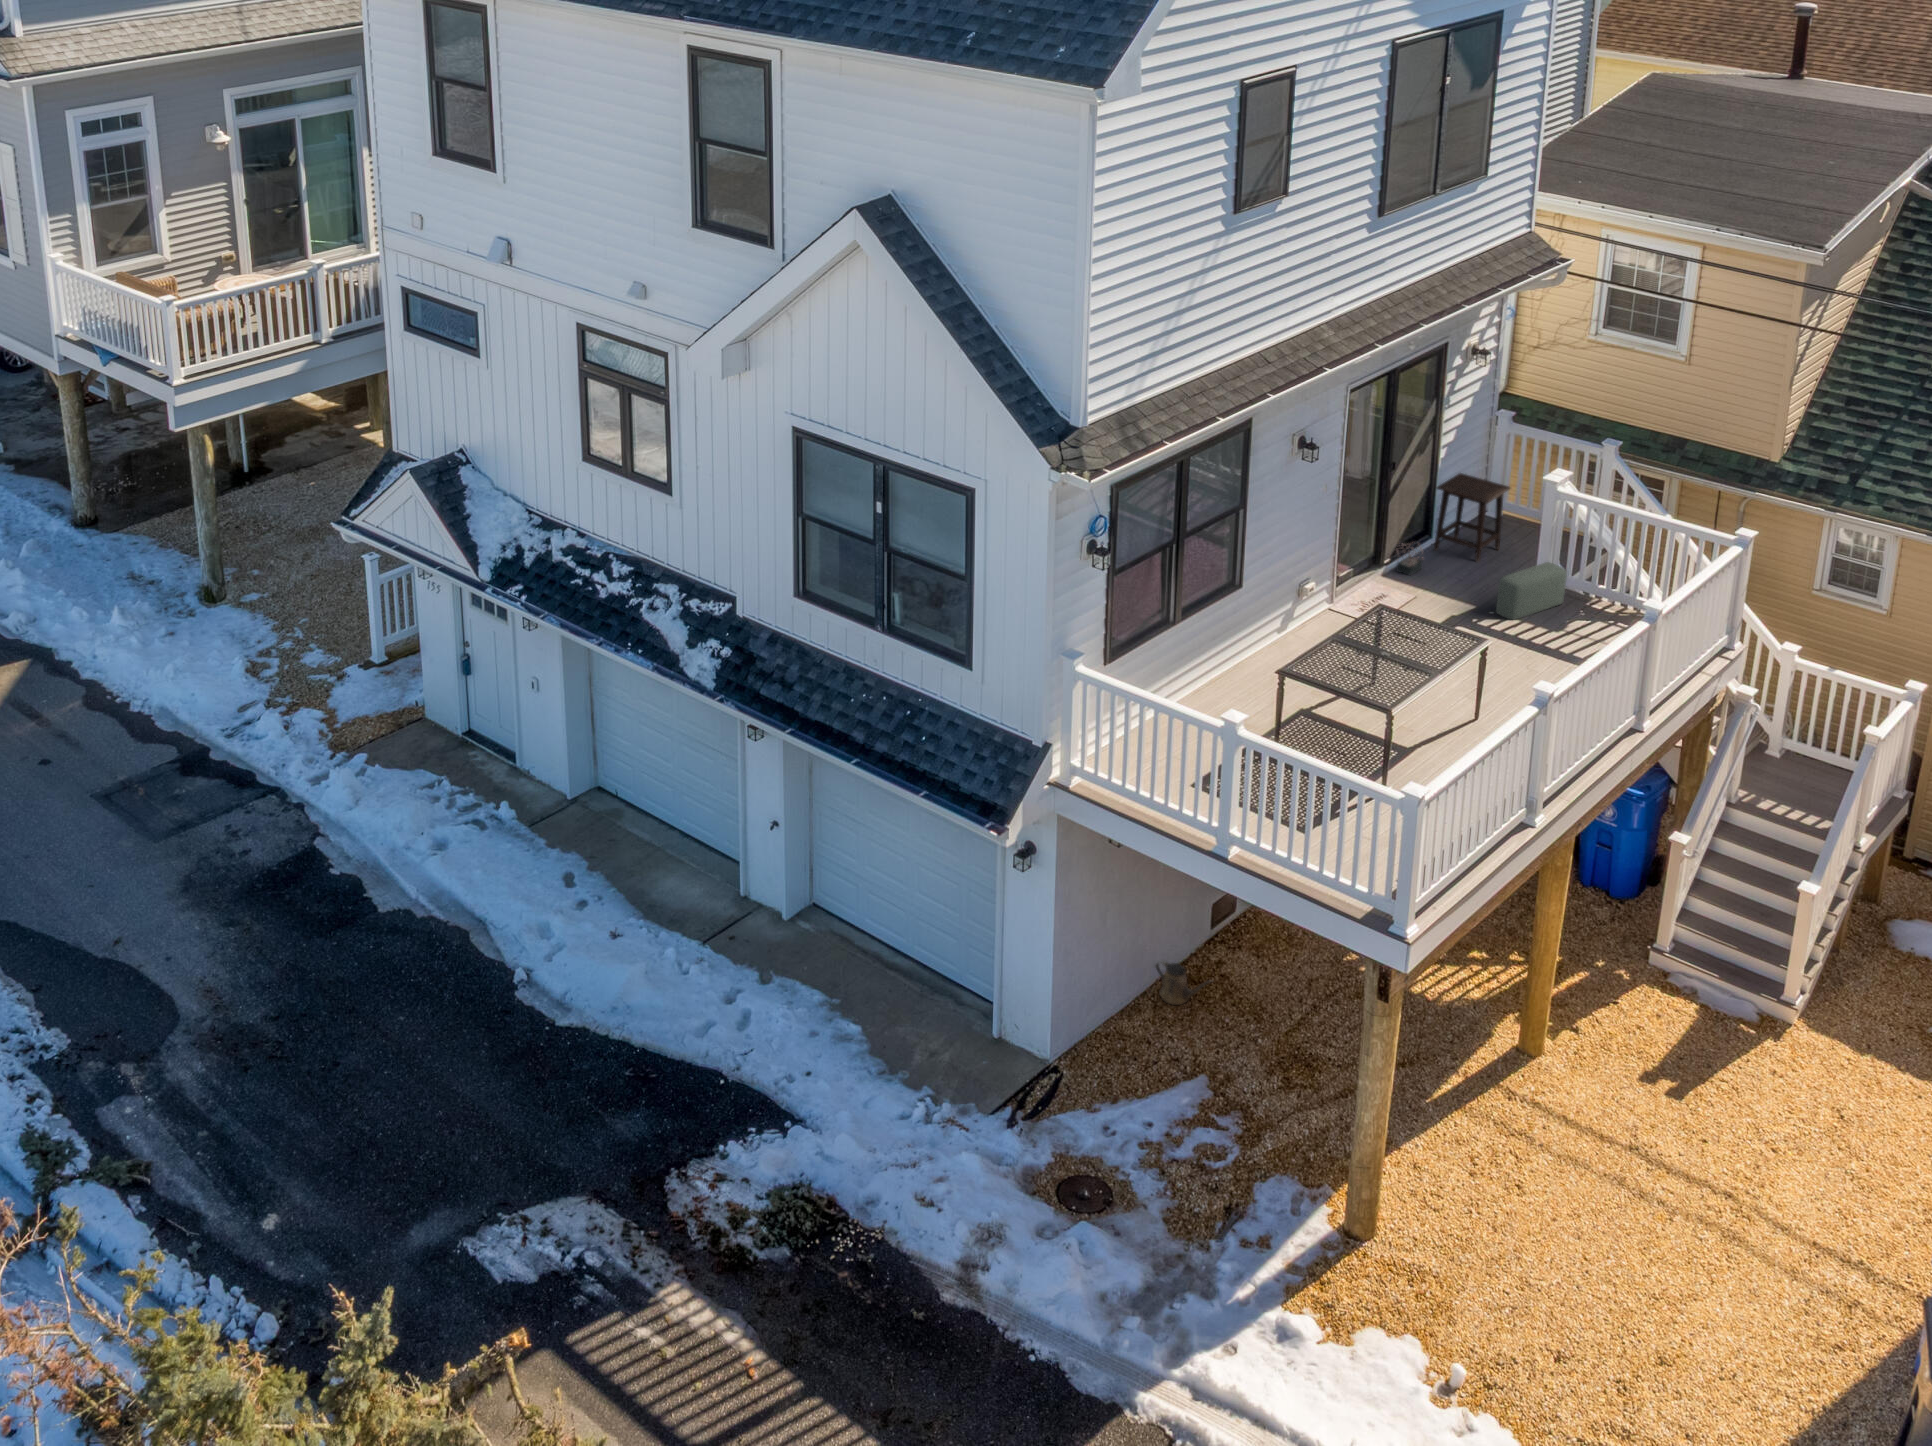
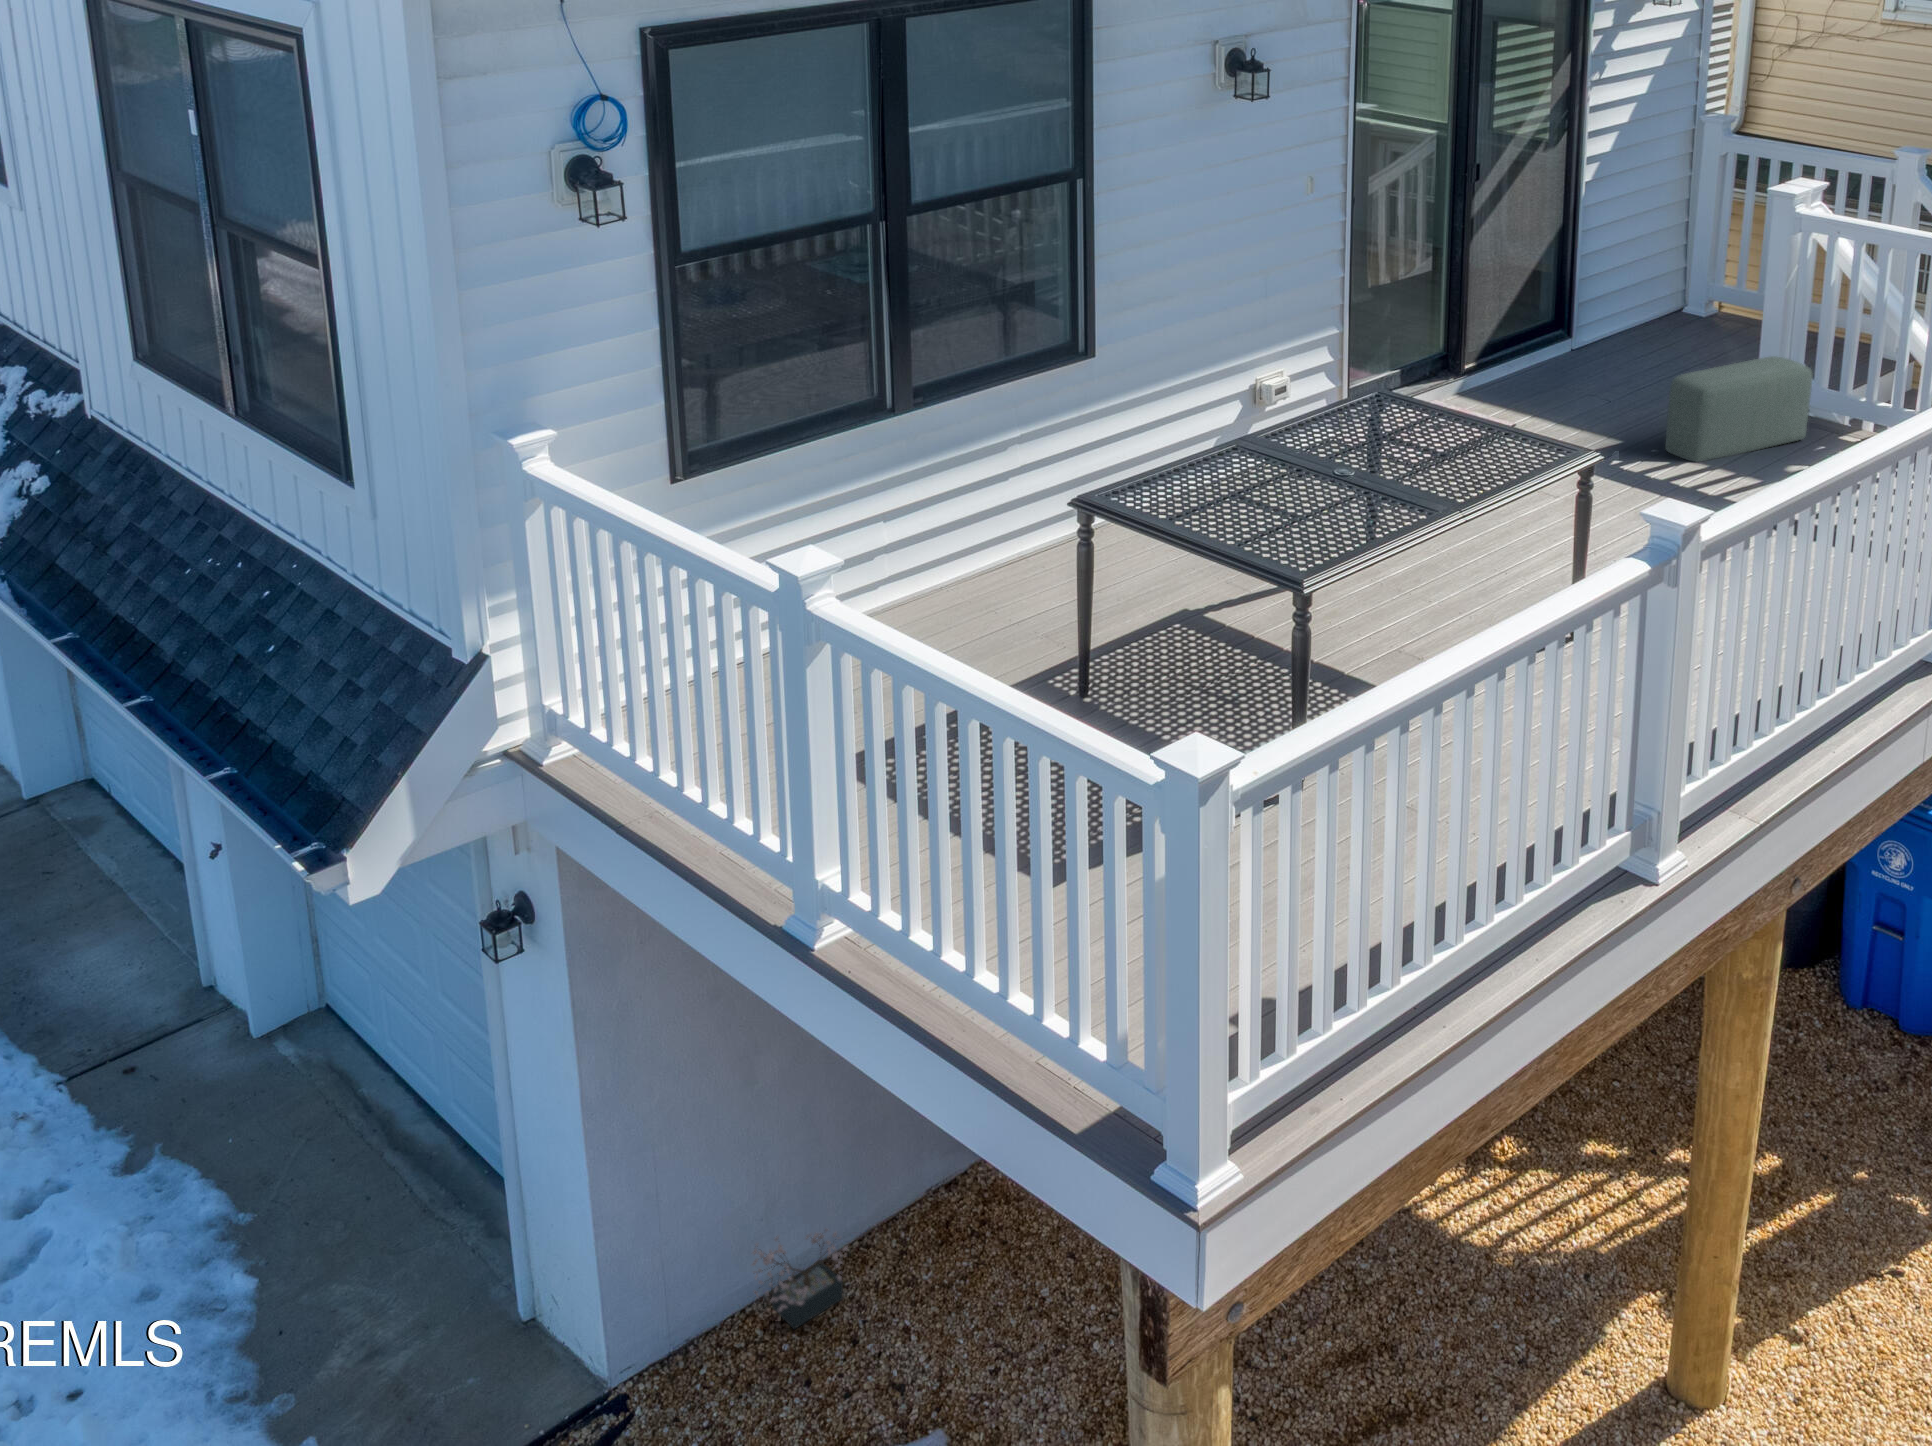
side table: present [1434,473,1510,562] -> none [1577,224,1722,384]
decorative plant: present [1394,543,1423,575] -> present [752,1229,848,1329]
watering can: present [1156,960,1212,1005] -> none [909,1152,1007,1253]

